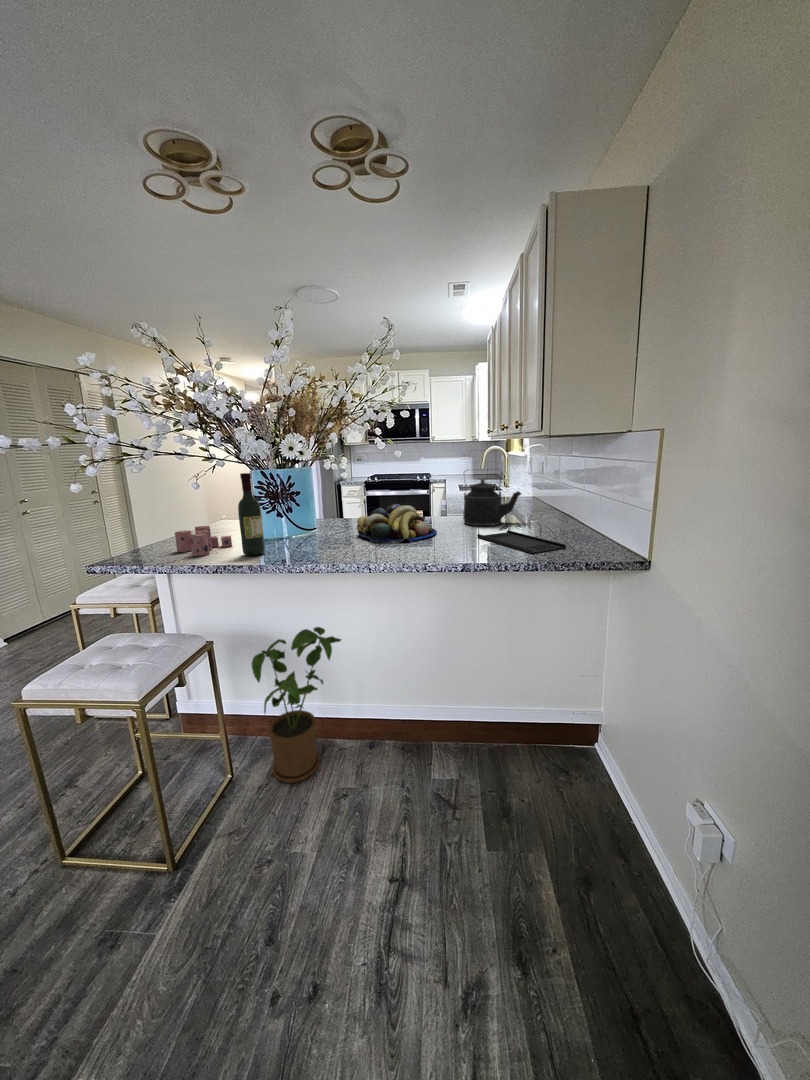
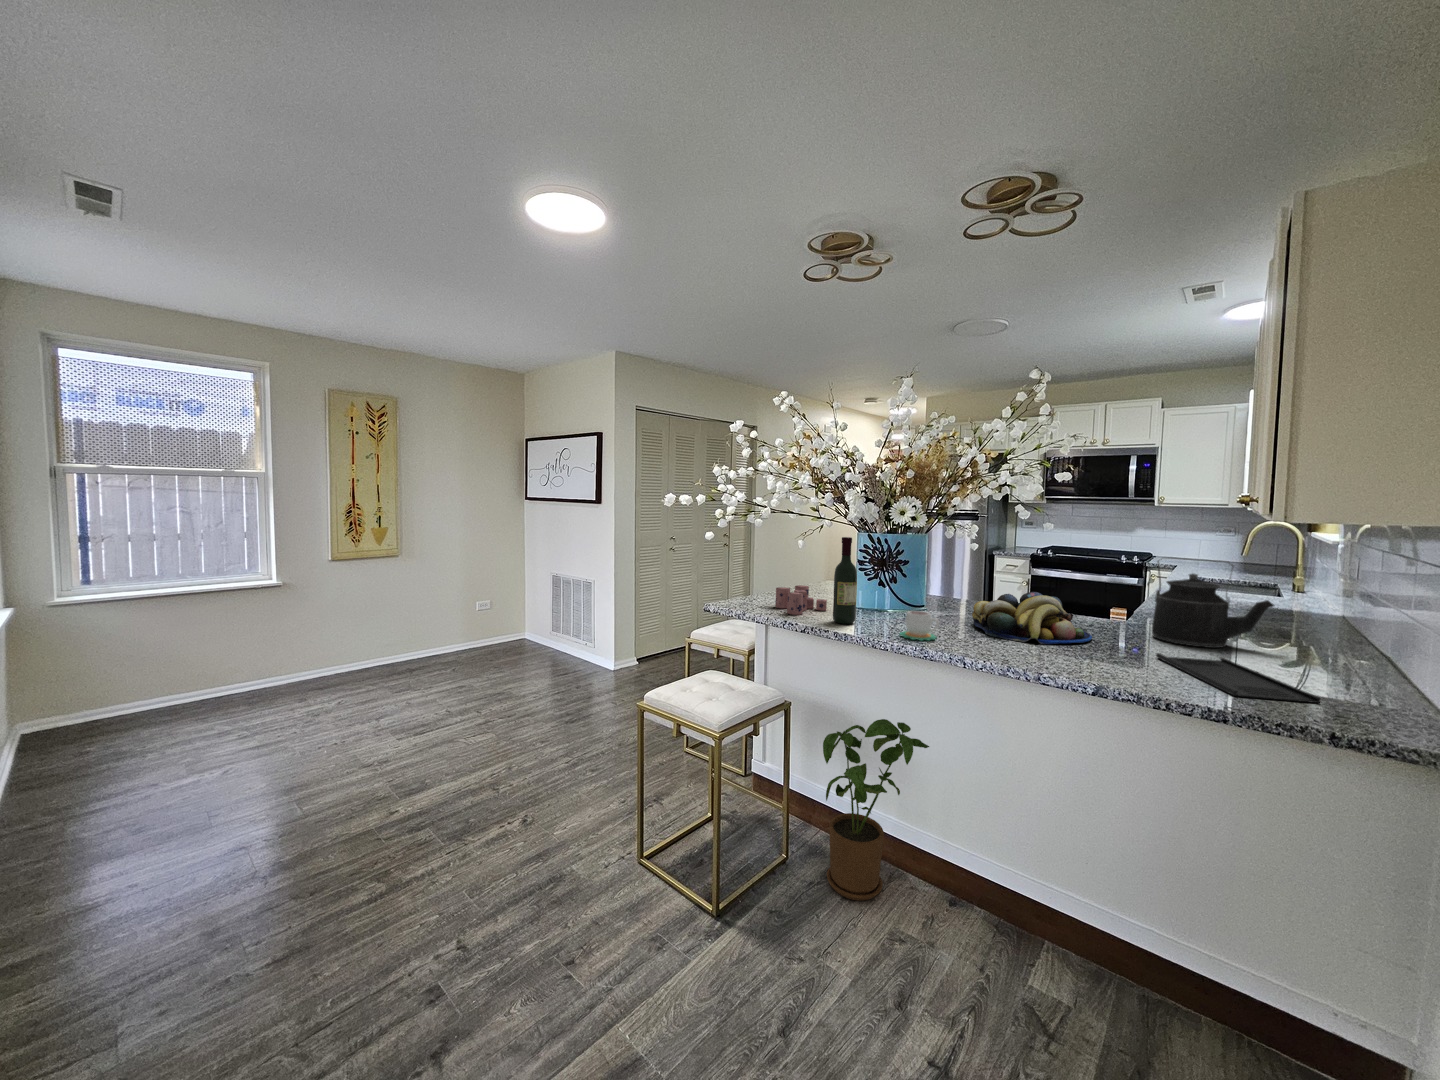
mug: none [309,532,341,558] -> present [900,611,940,641]

